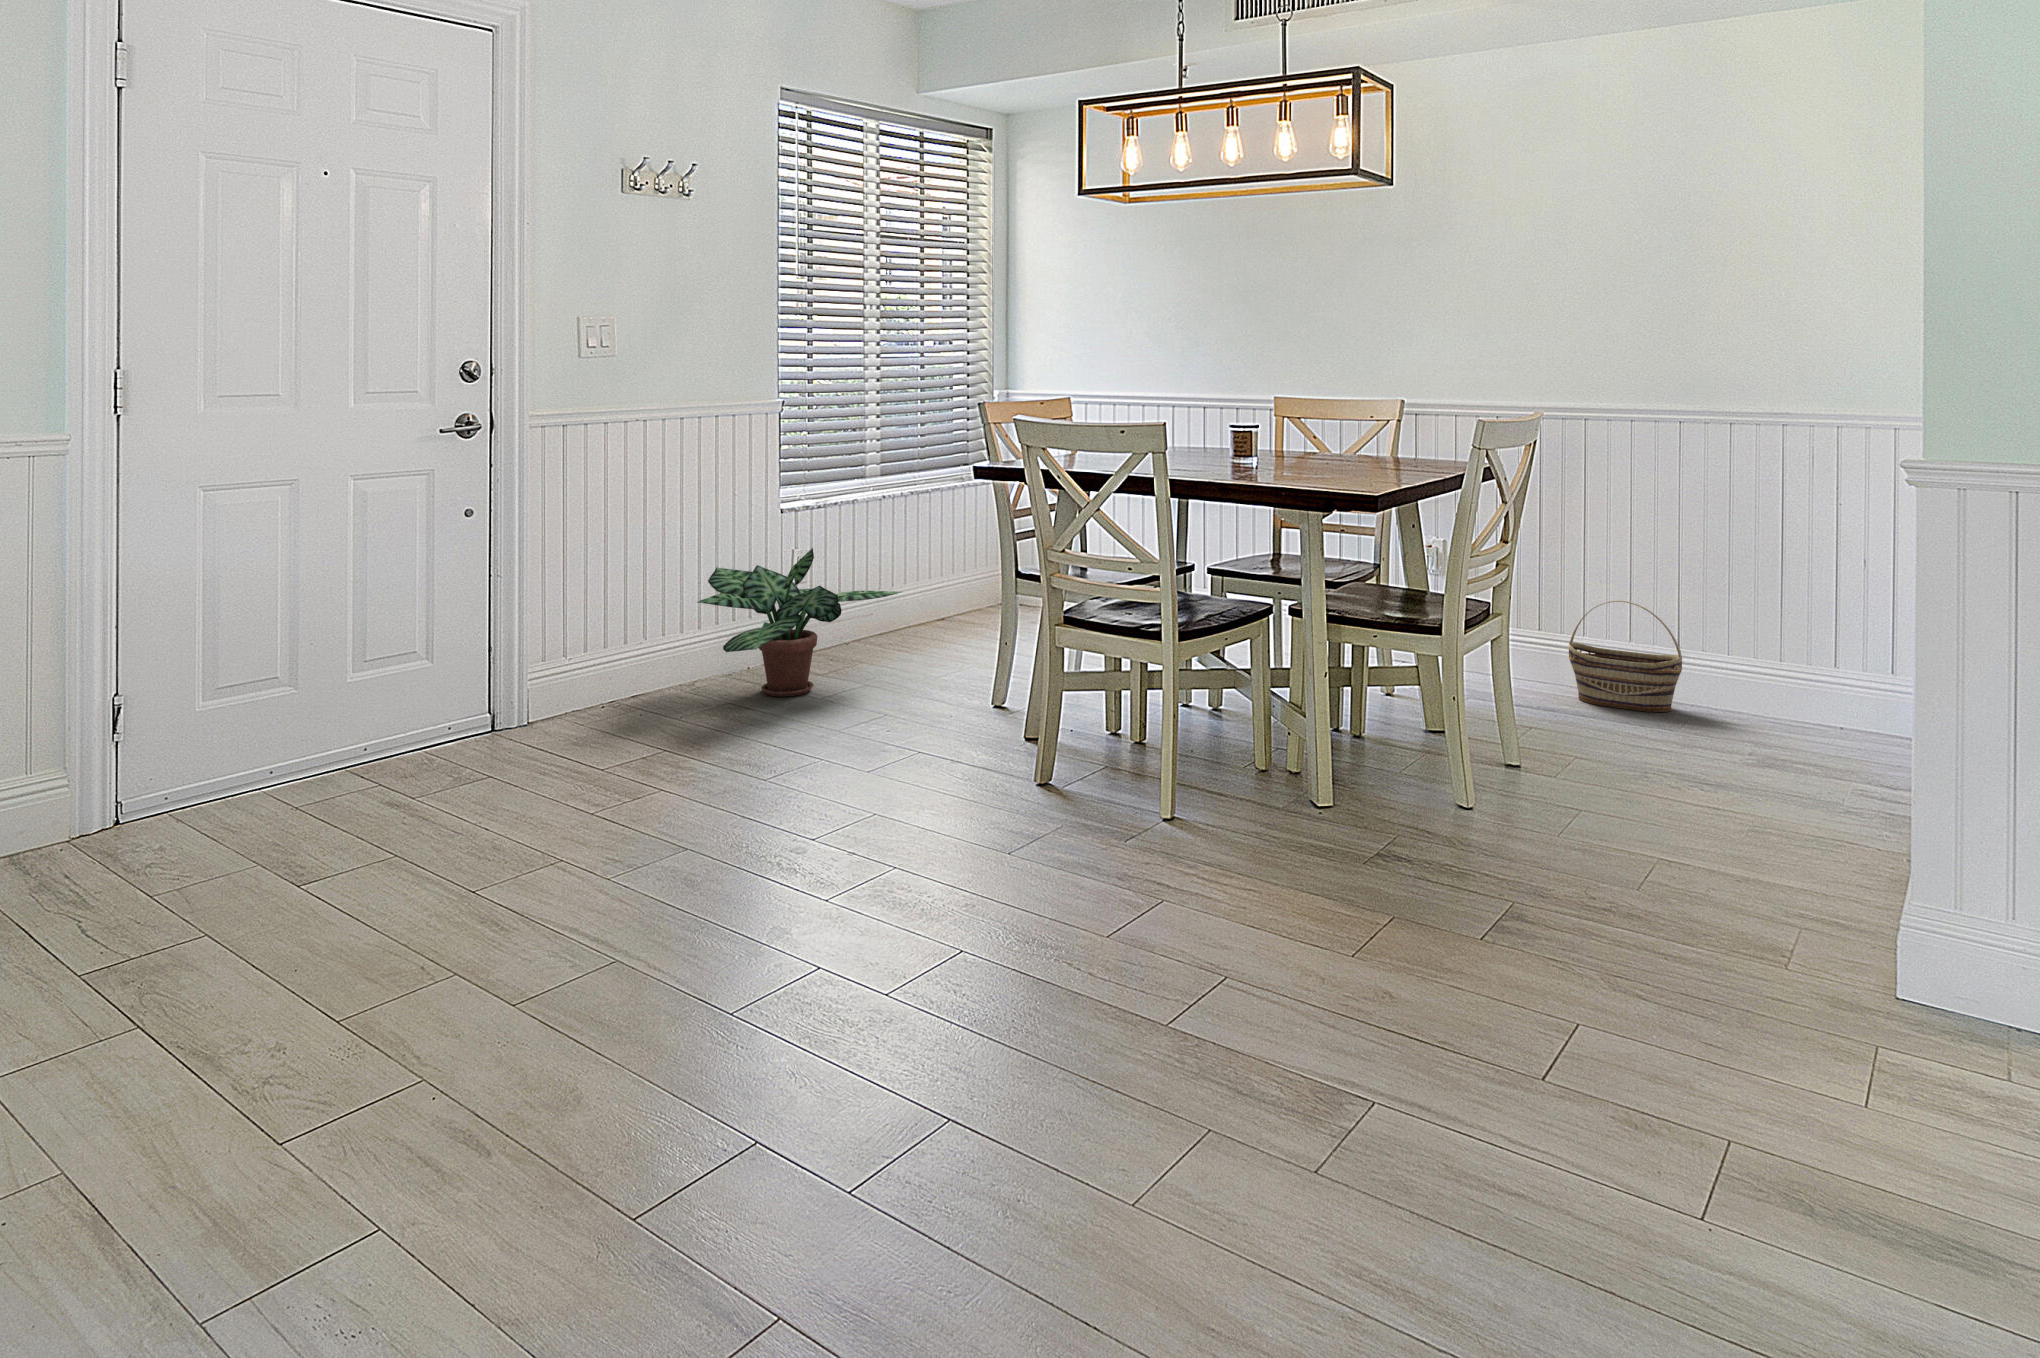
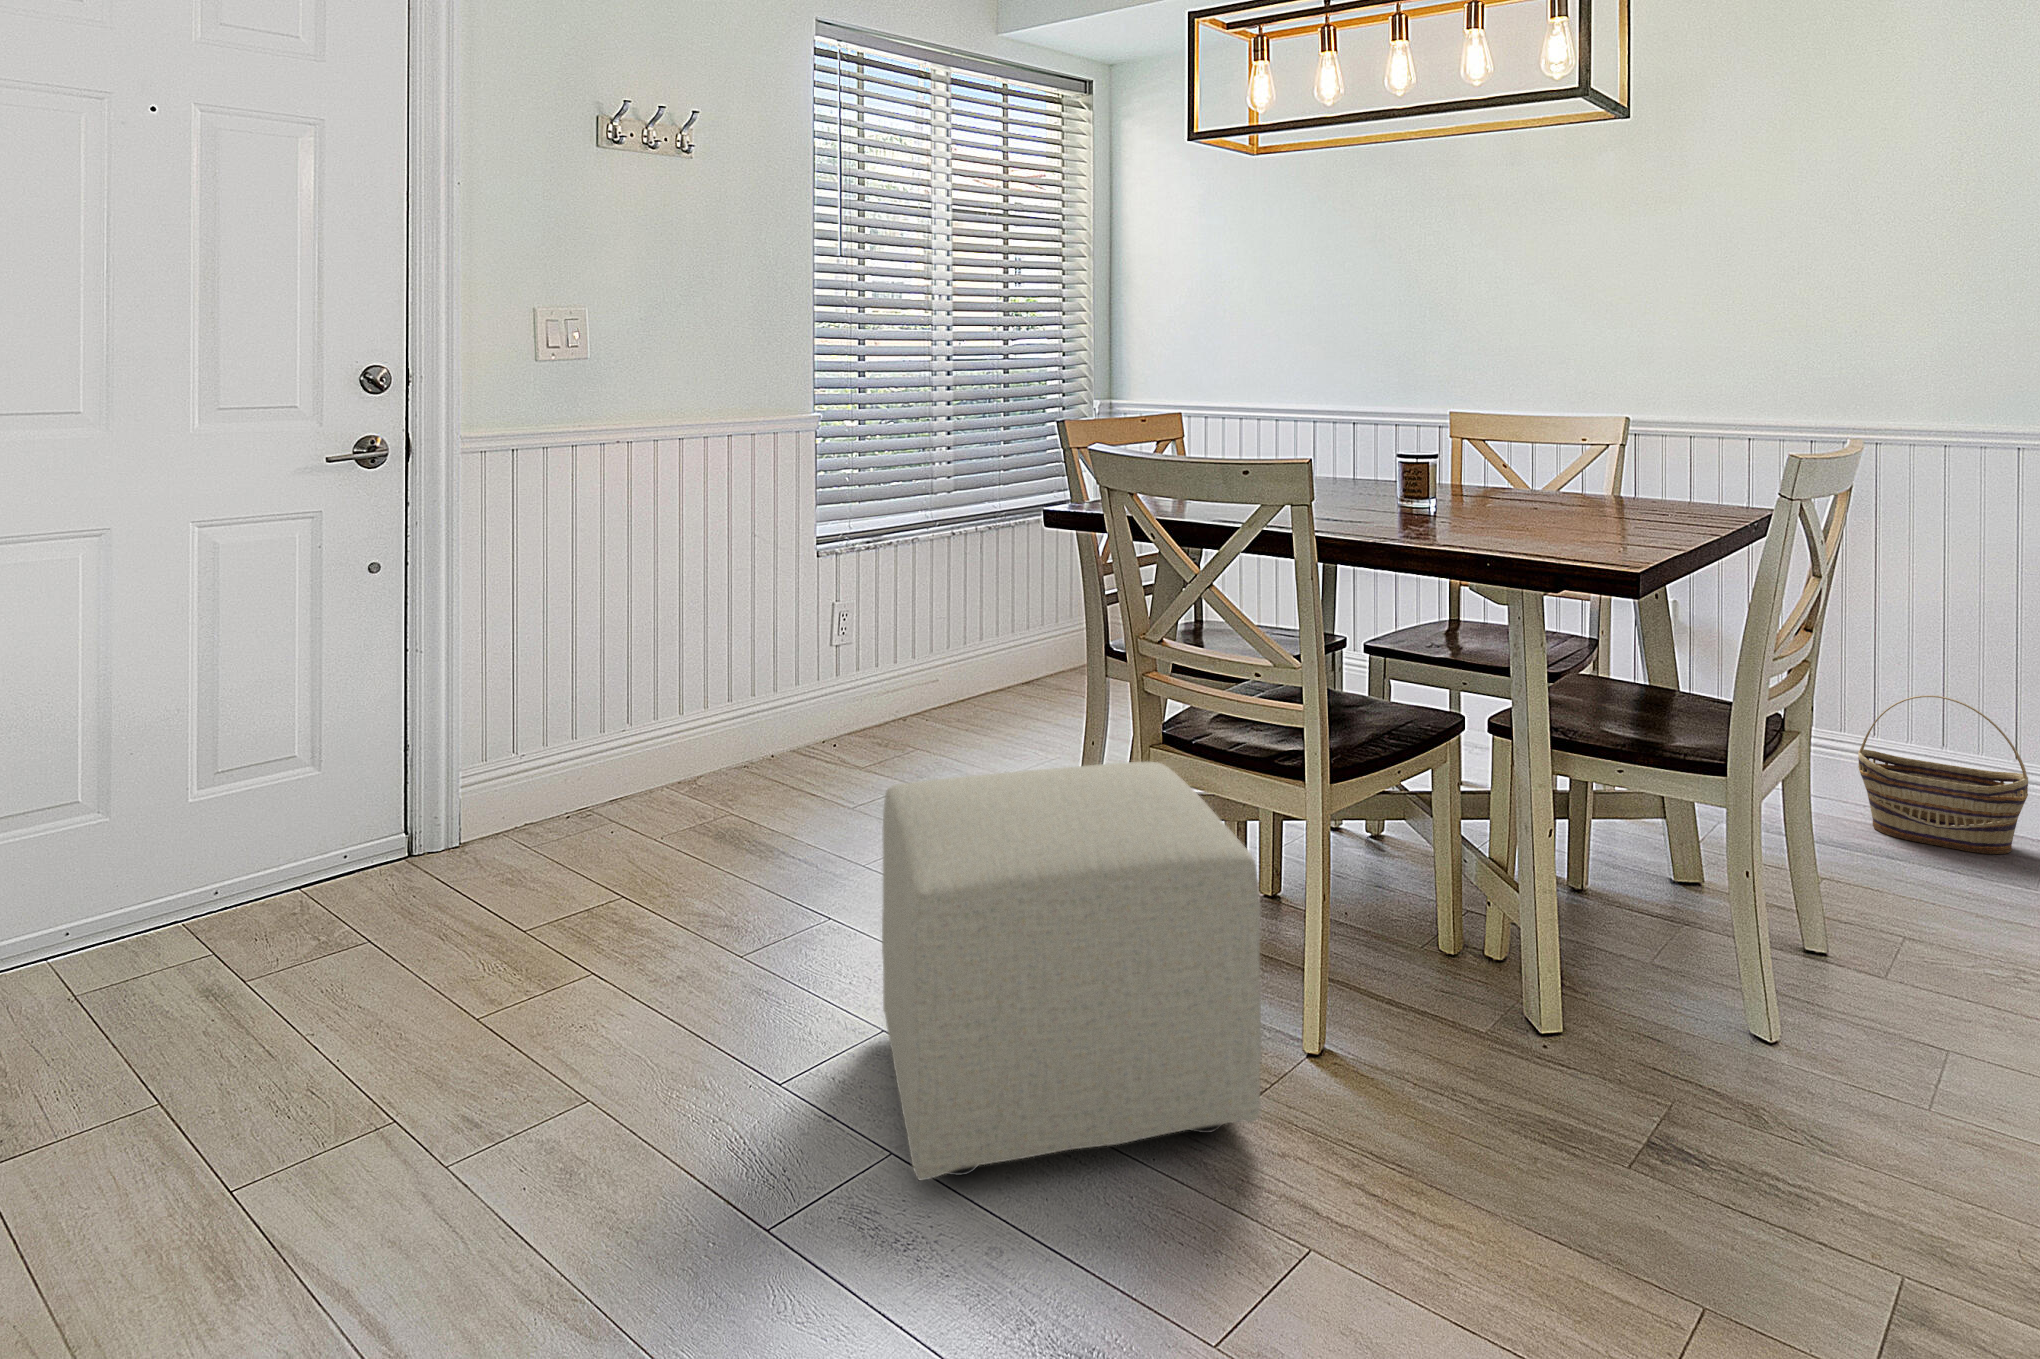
potted plant: present [698,548,901,697] -> none [683,610,963,806]
ottoman: none [876,633,1134,877] -> present [882,762,1262,1180]

